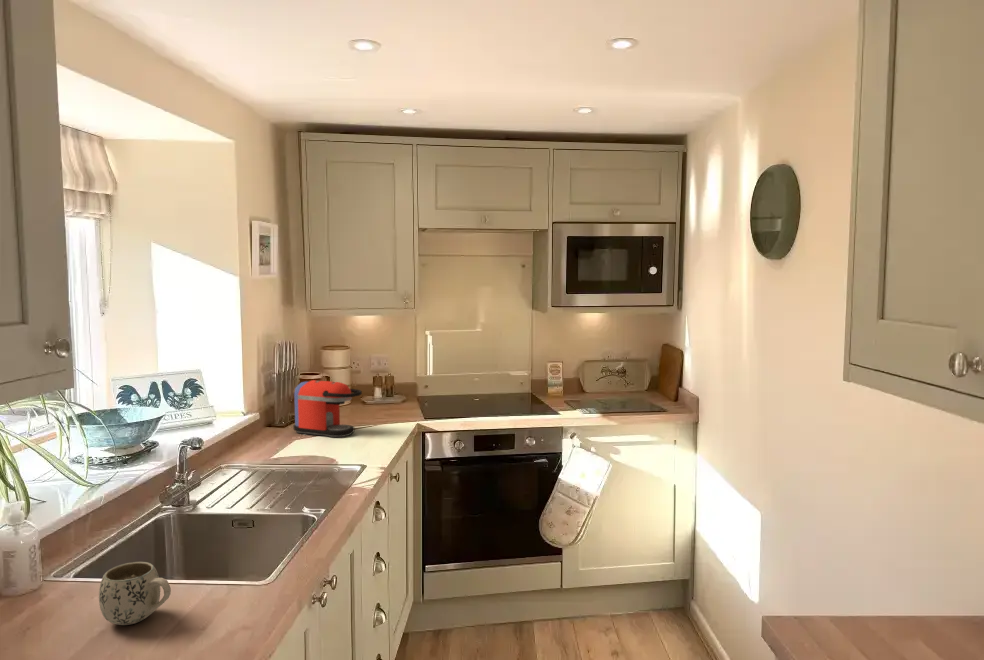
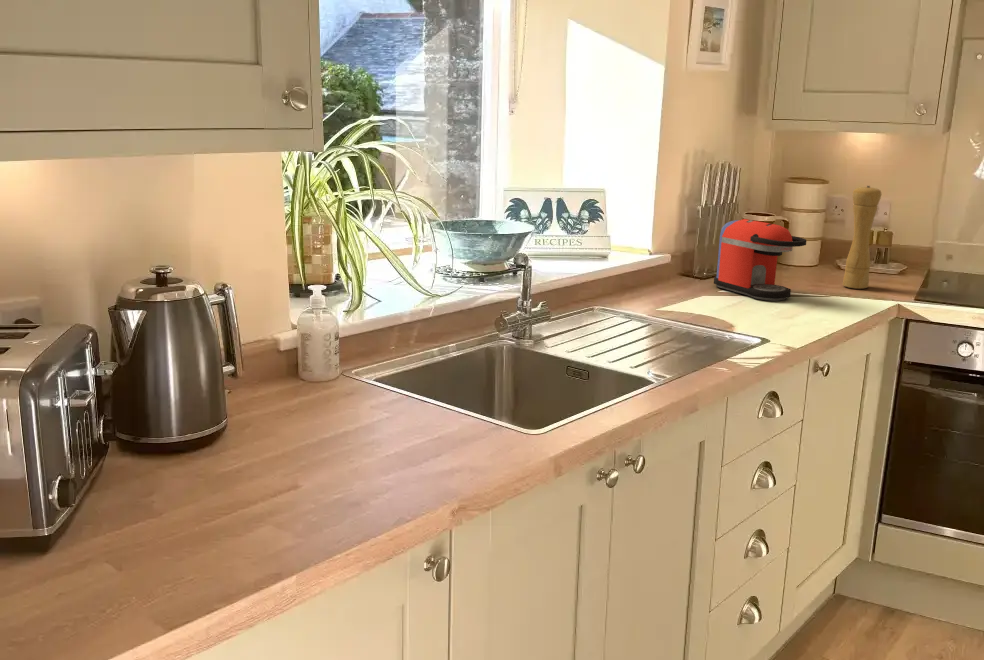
pepper mill: none [377,348,395,418] -> present [843,186,881,289]
mug: present [99,562,171,625] -> none [338,371,400,437]

